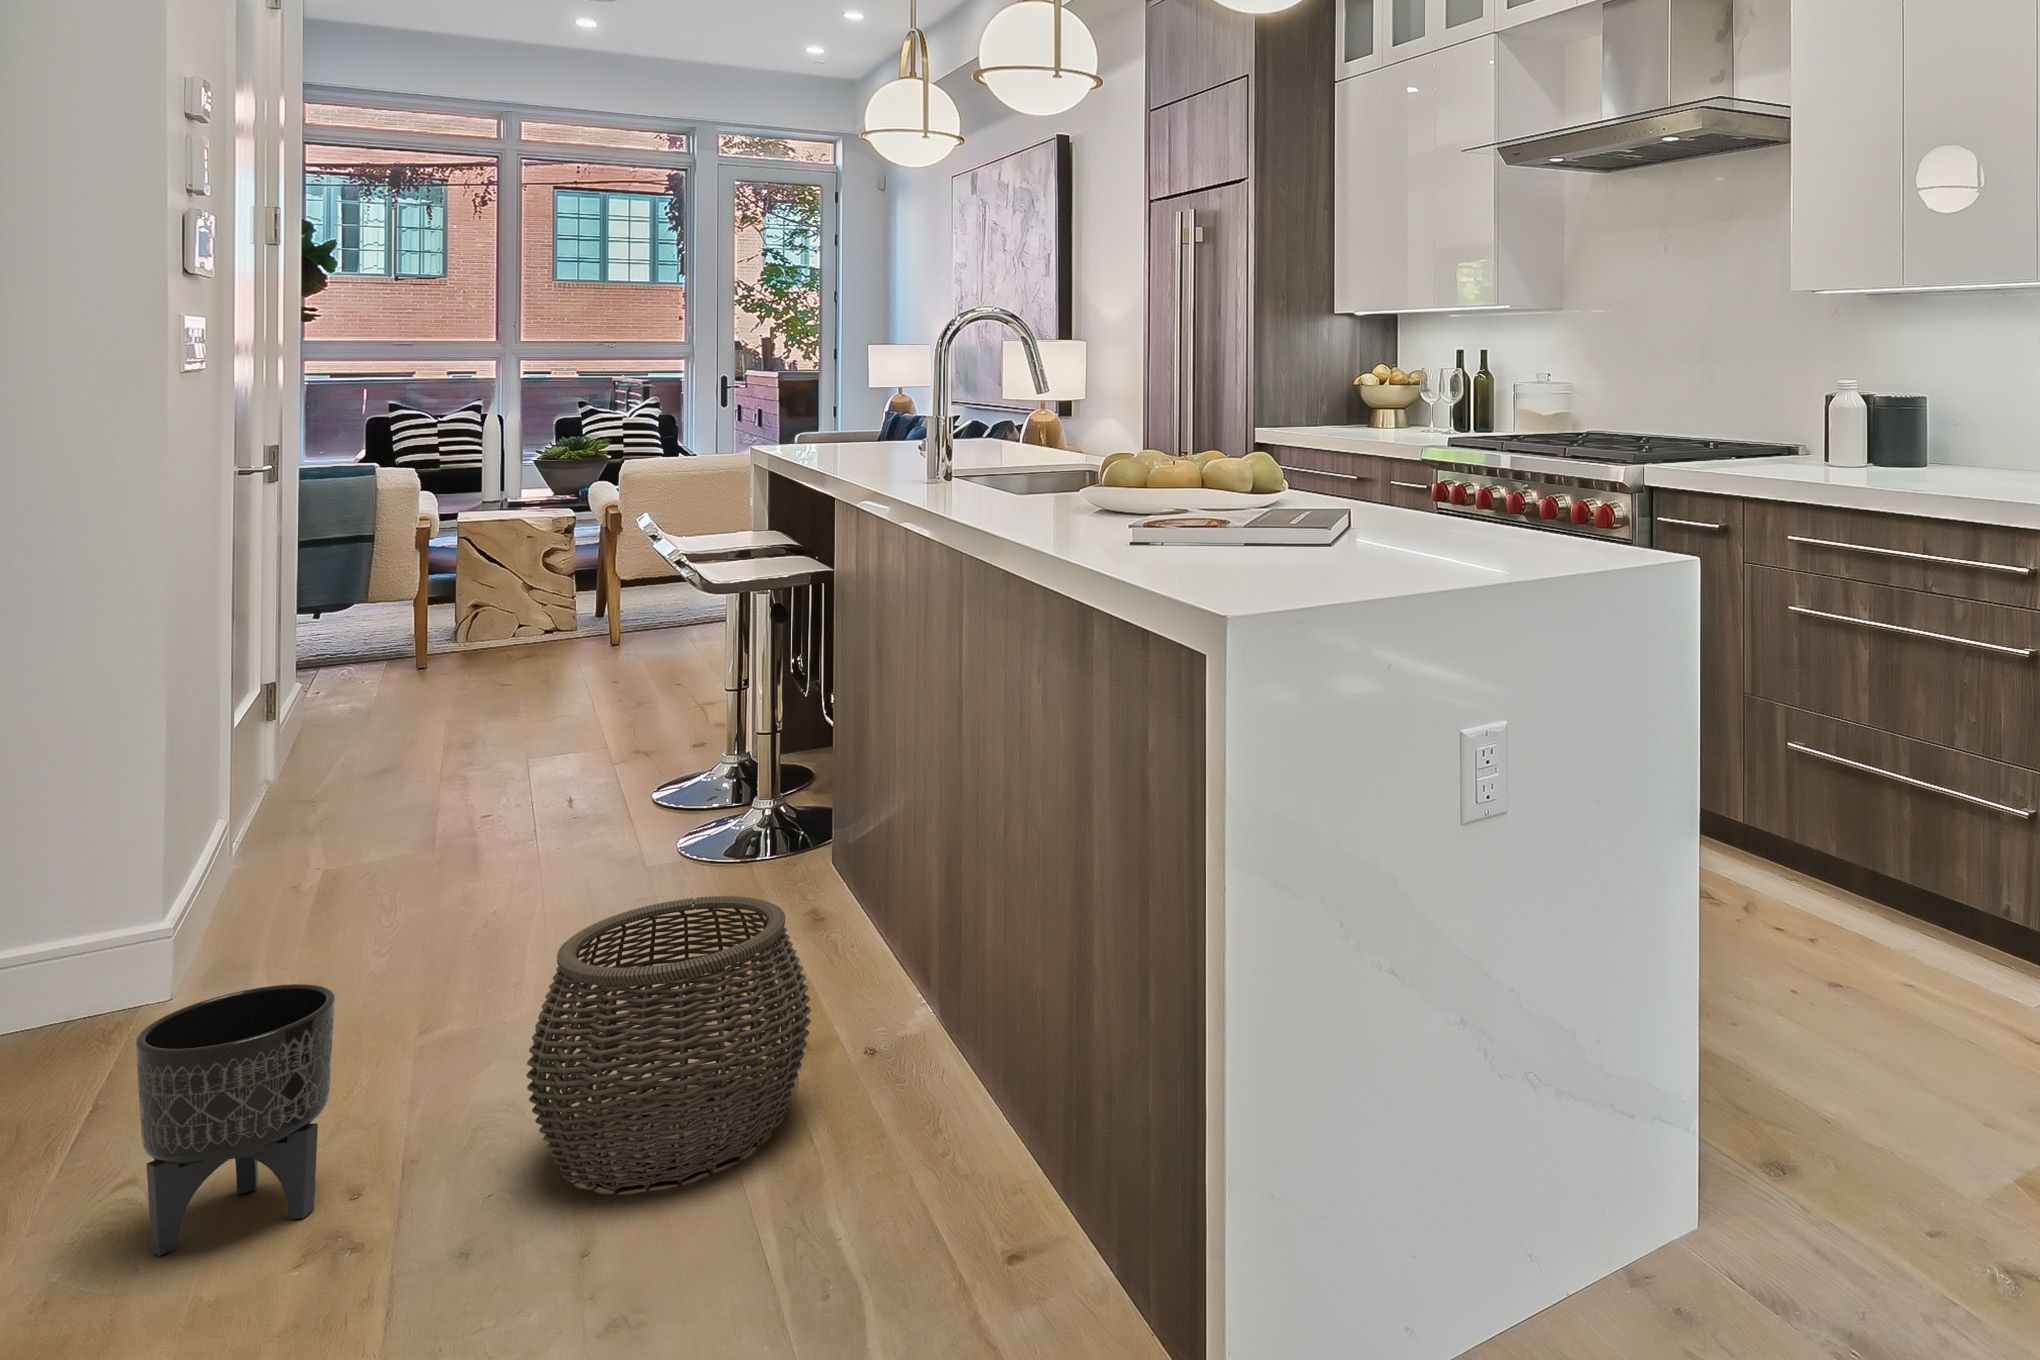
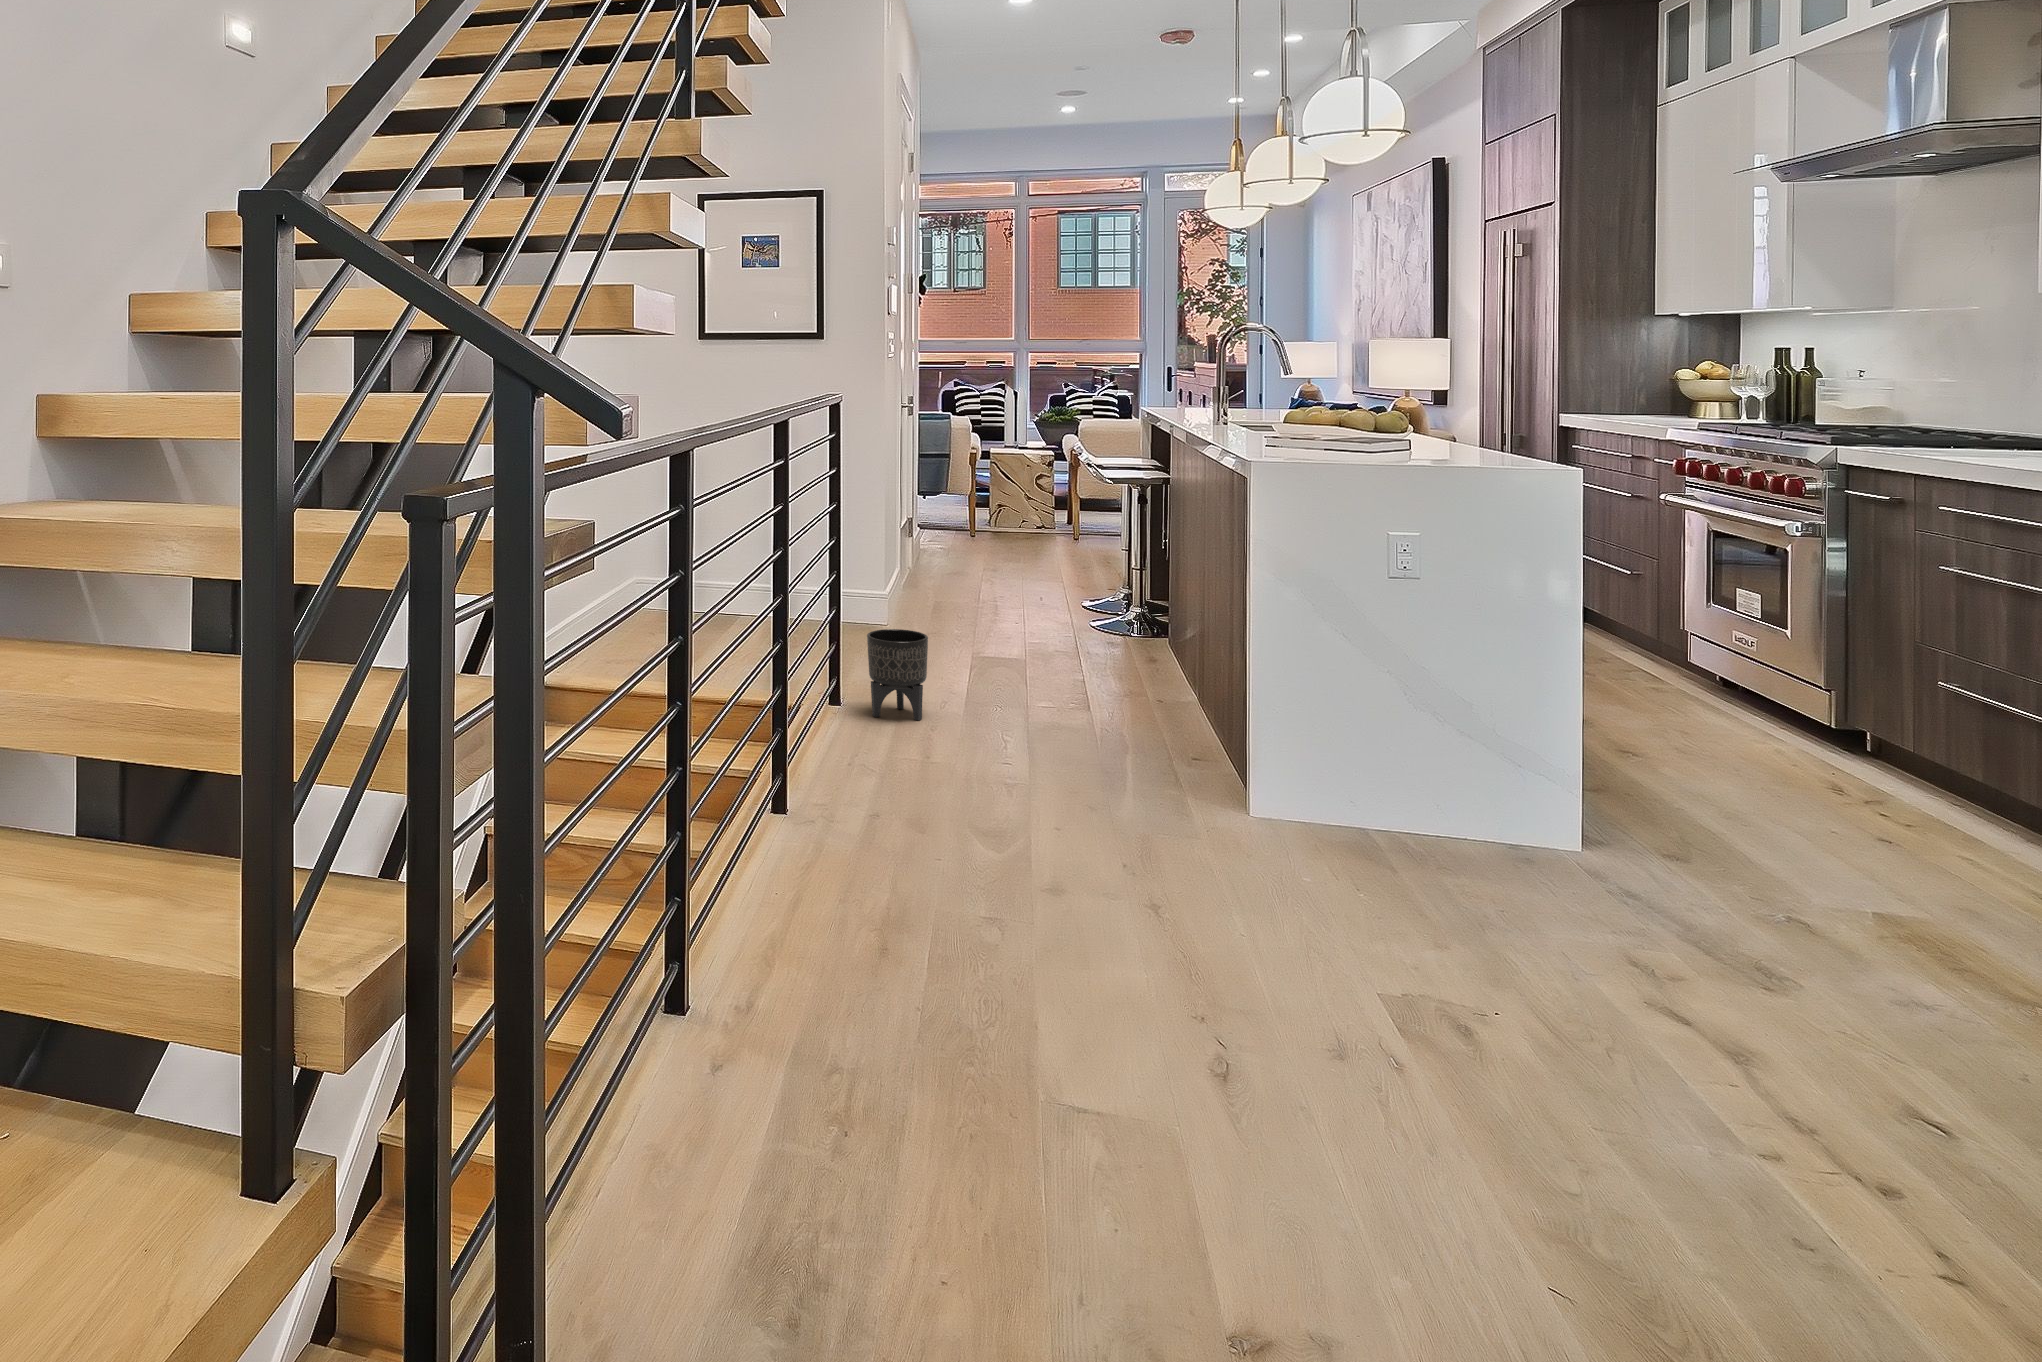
woven basket: present [526,896,811,1191] -> none [995,631,1117,749]

